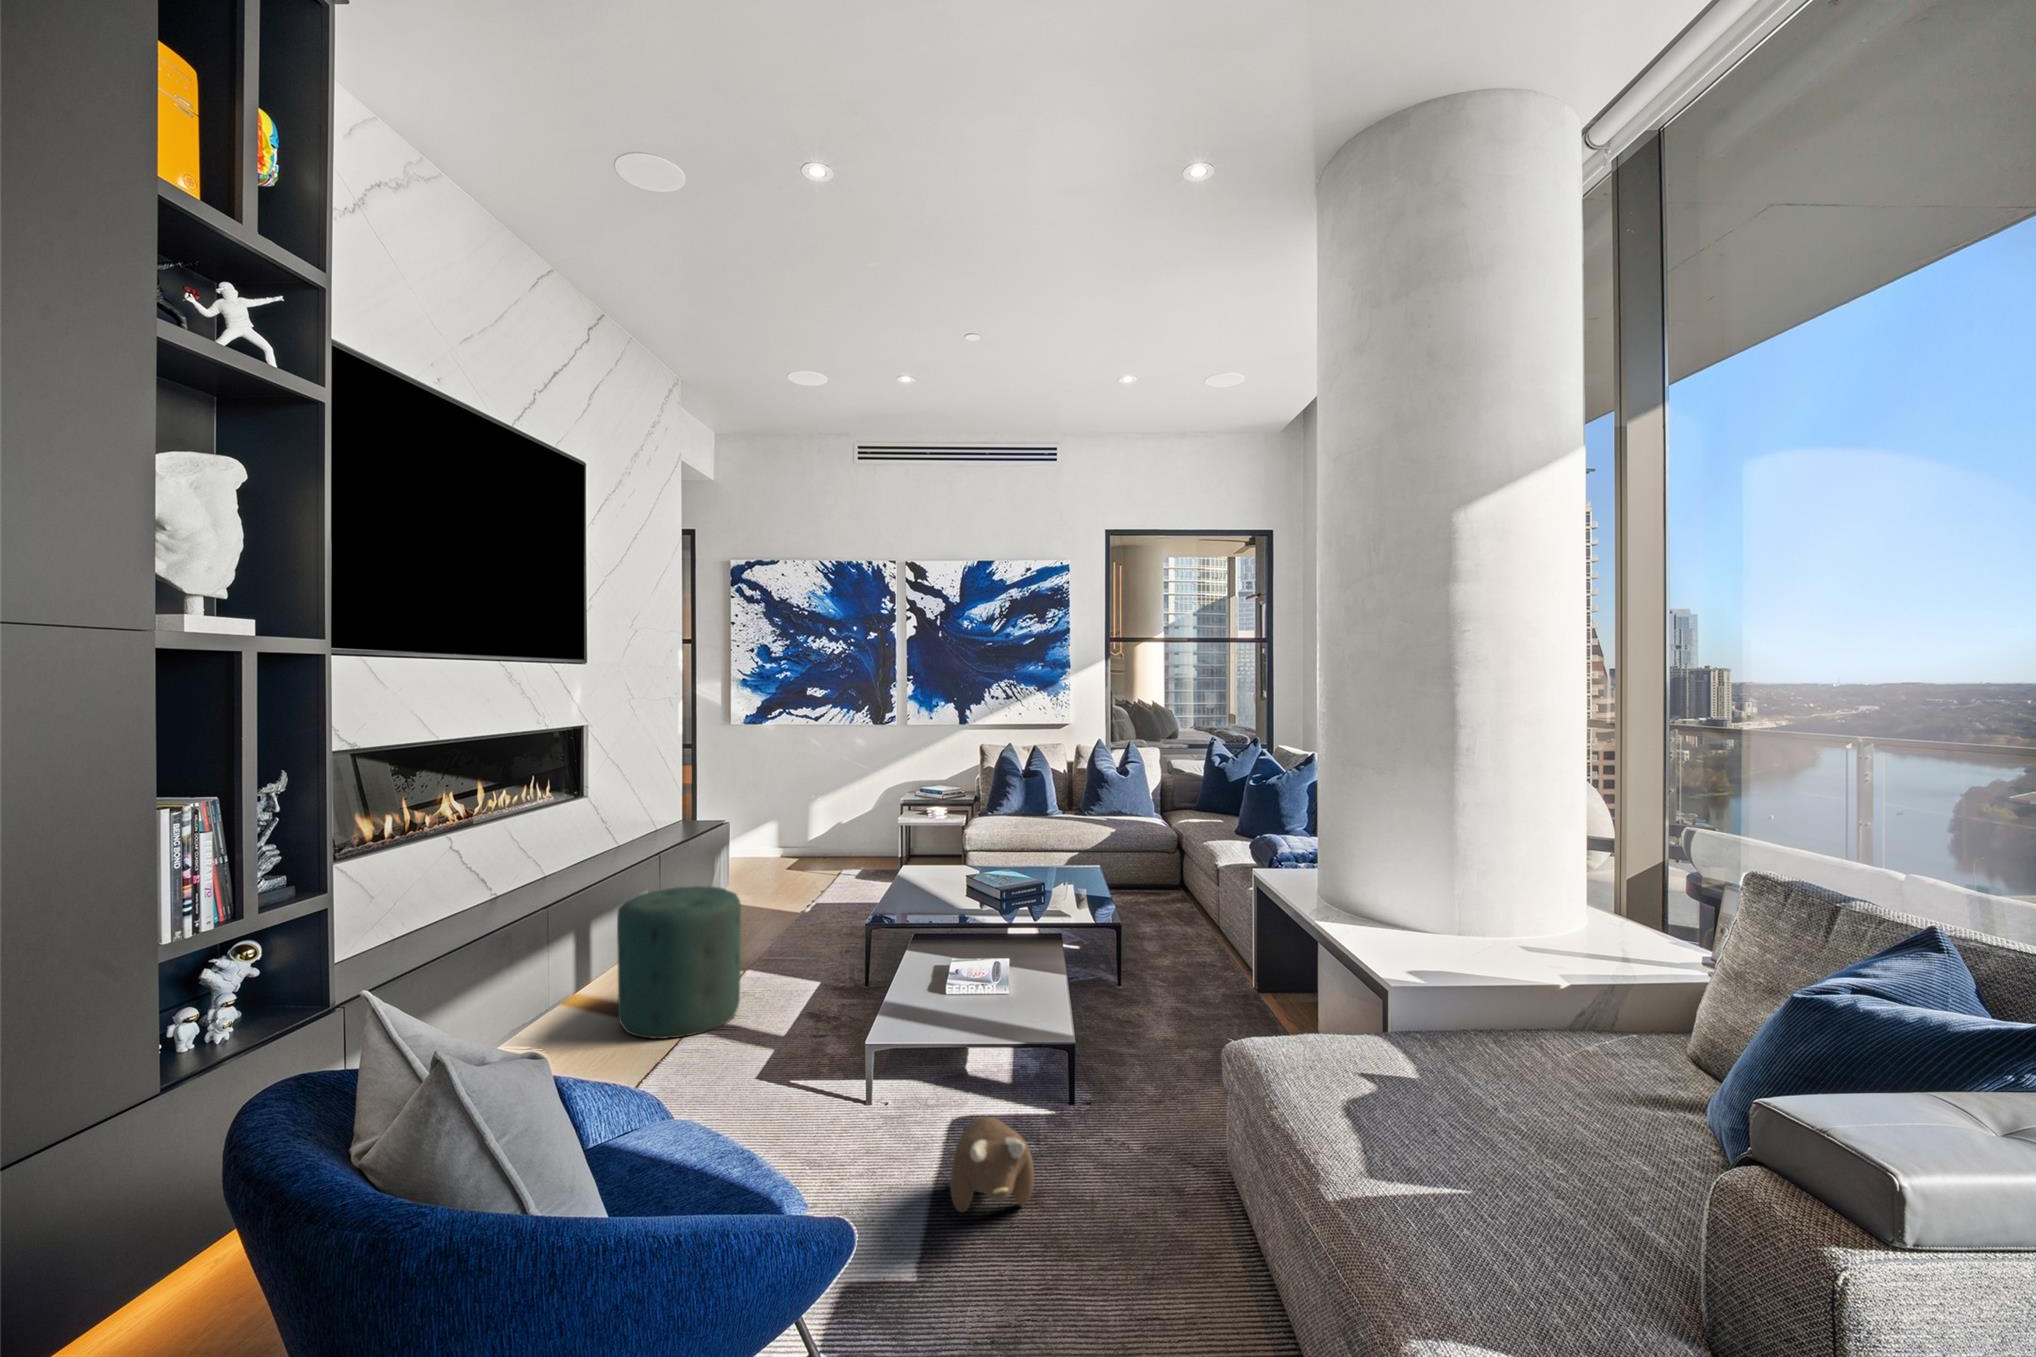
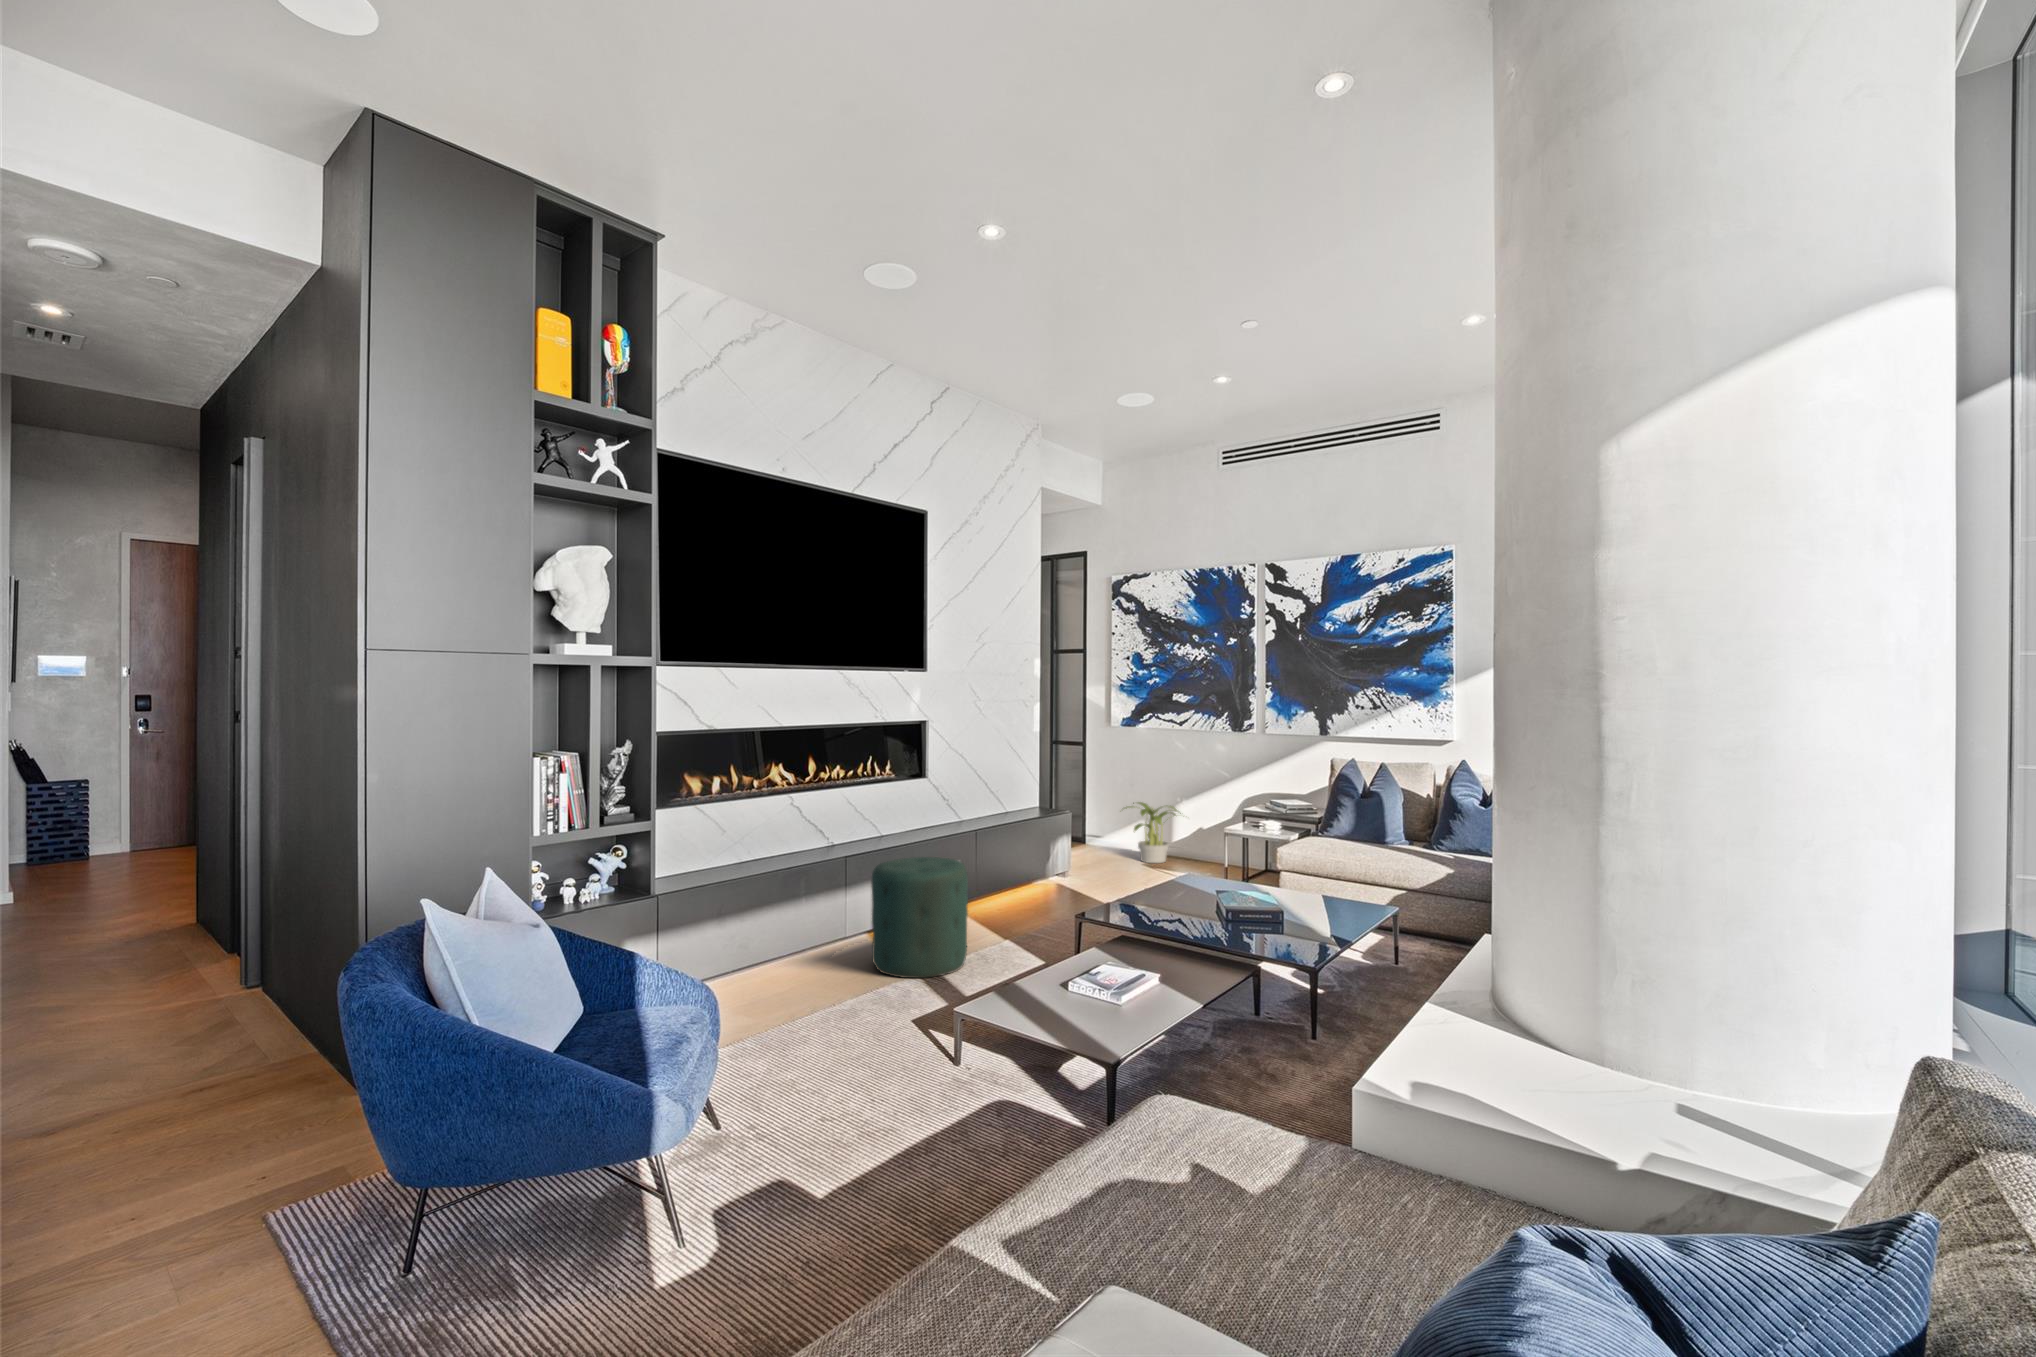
potted plant: none [761,804,833,868] -> present [1126,802,1181,863]
plush toy: present [950,1117,1034,1212] -> none [908,1082,993,1169]

